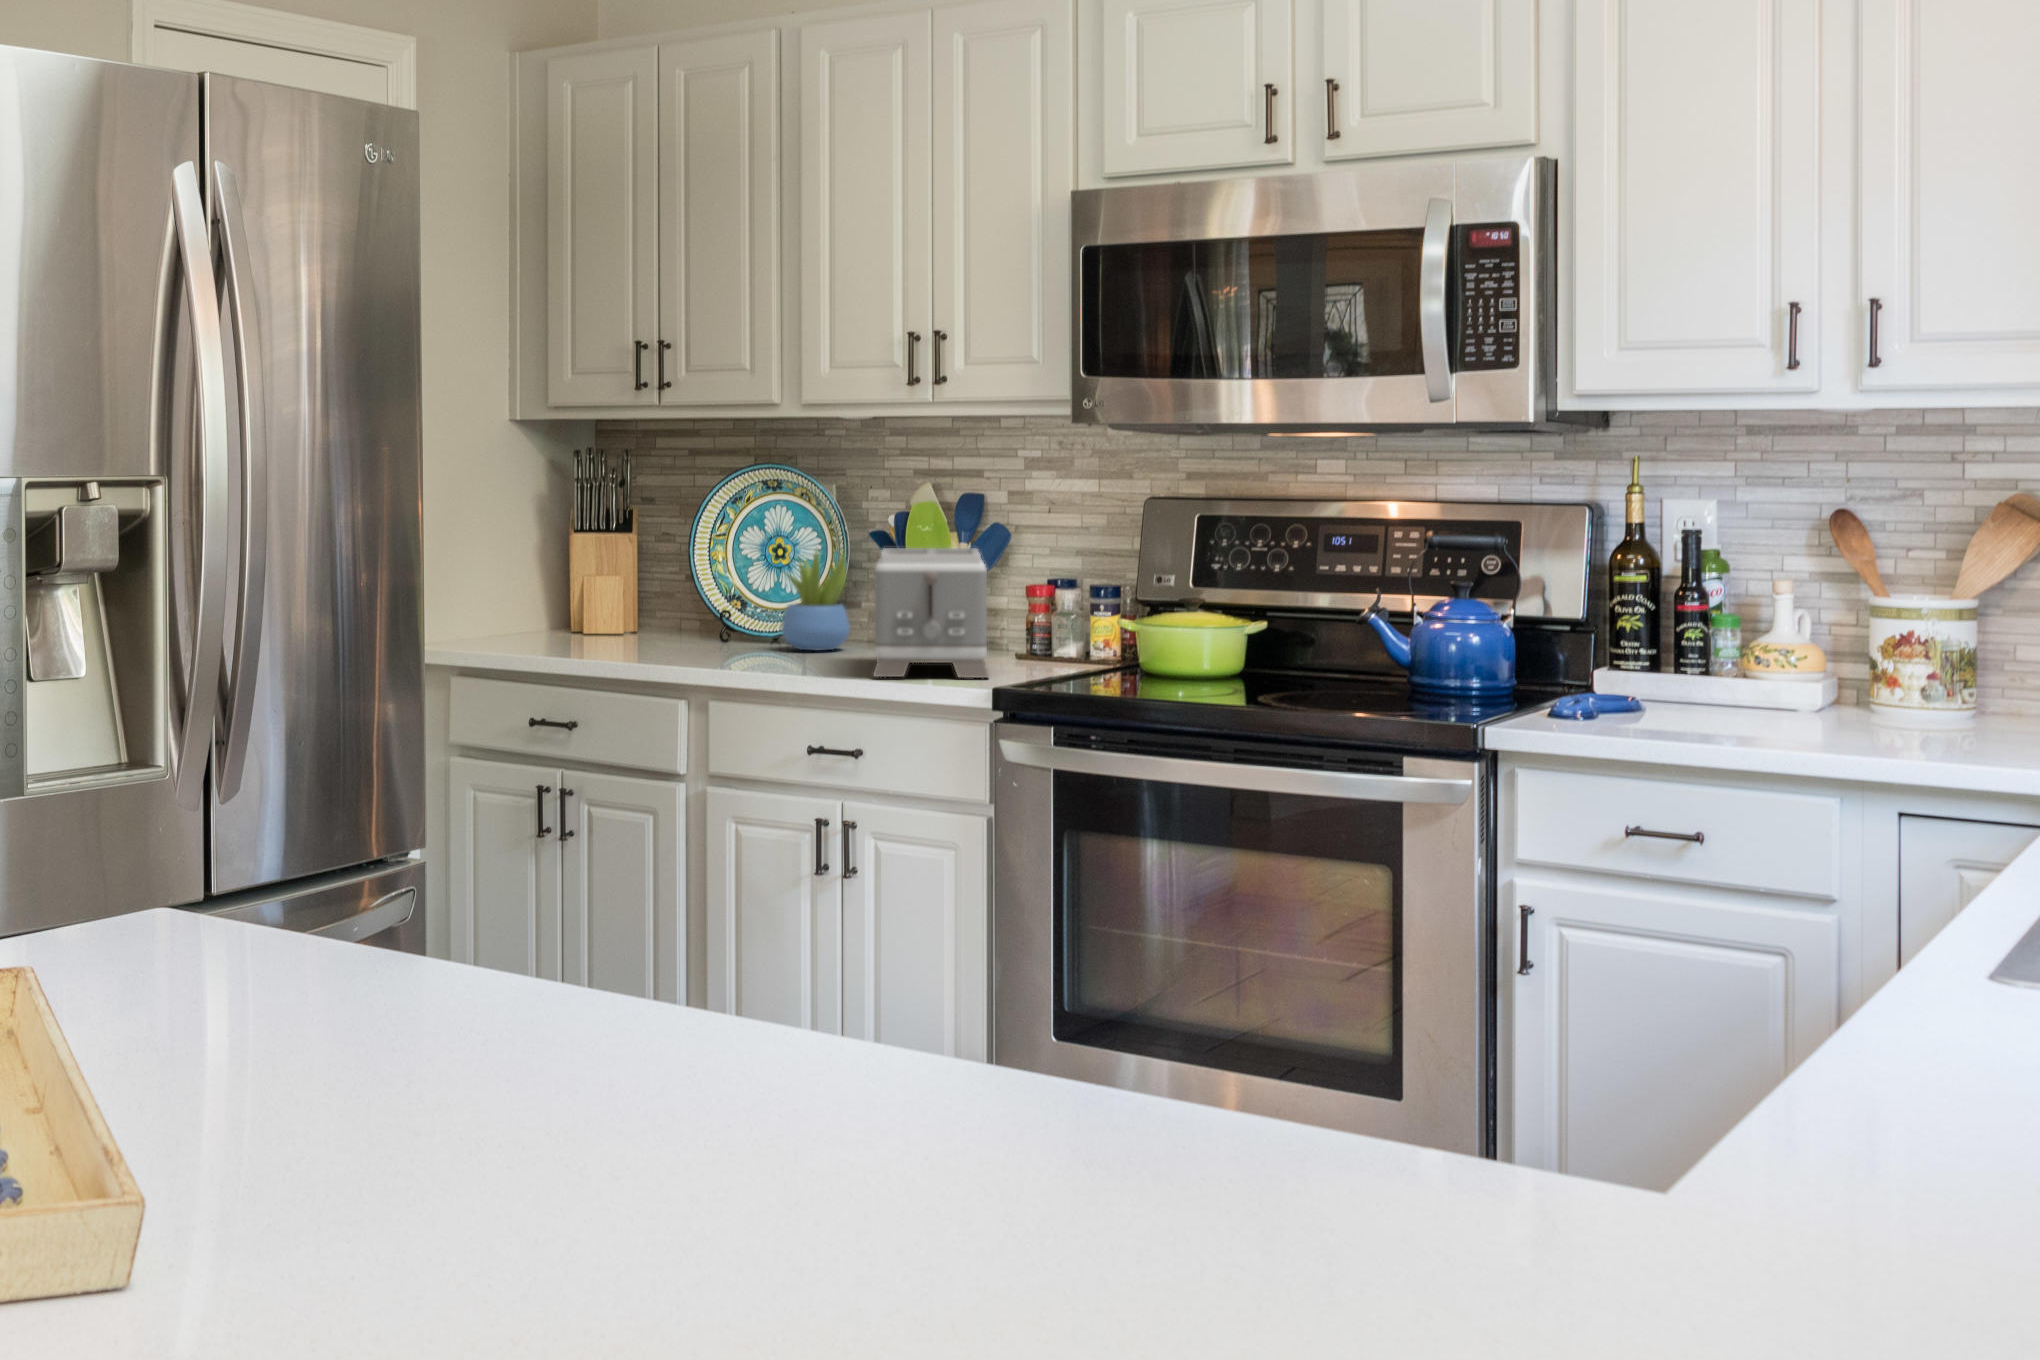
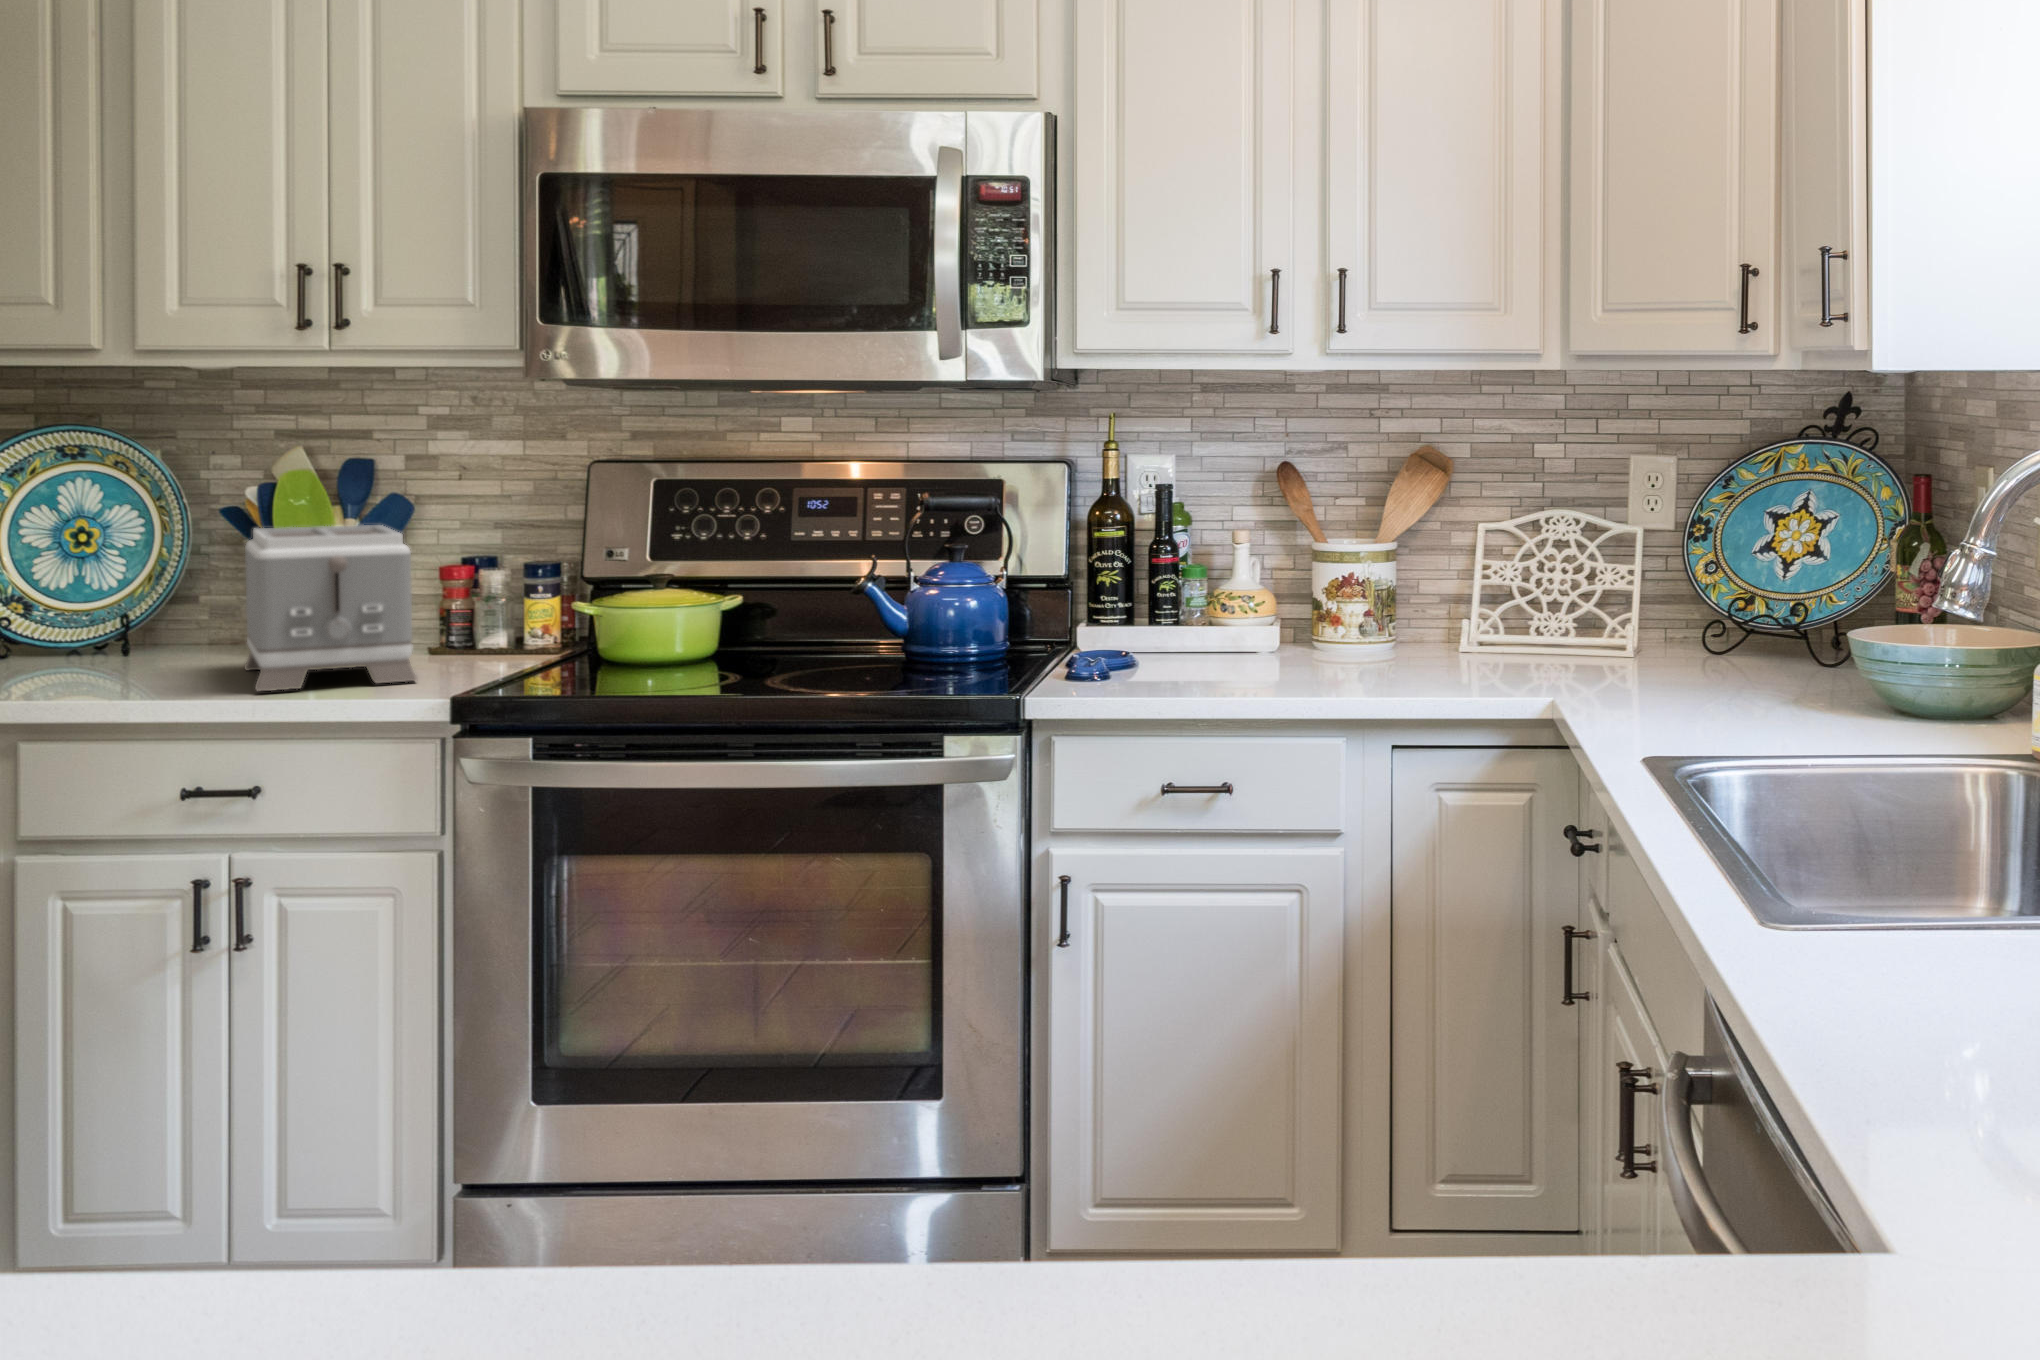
succulent plant: present [782,550,850,651] -> none [94,525,196,661]

